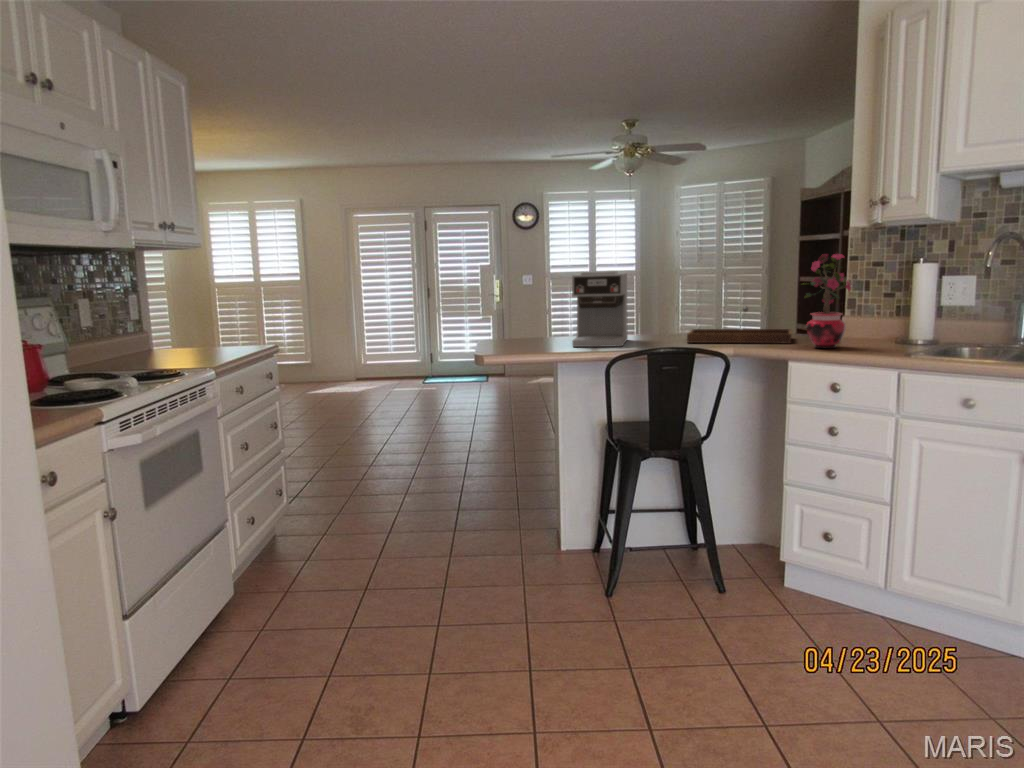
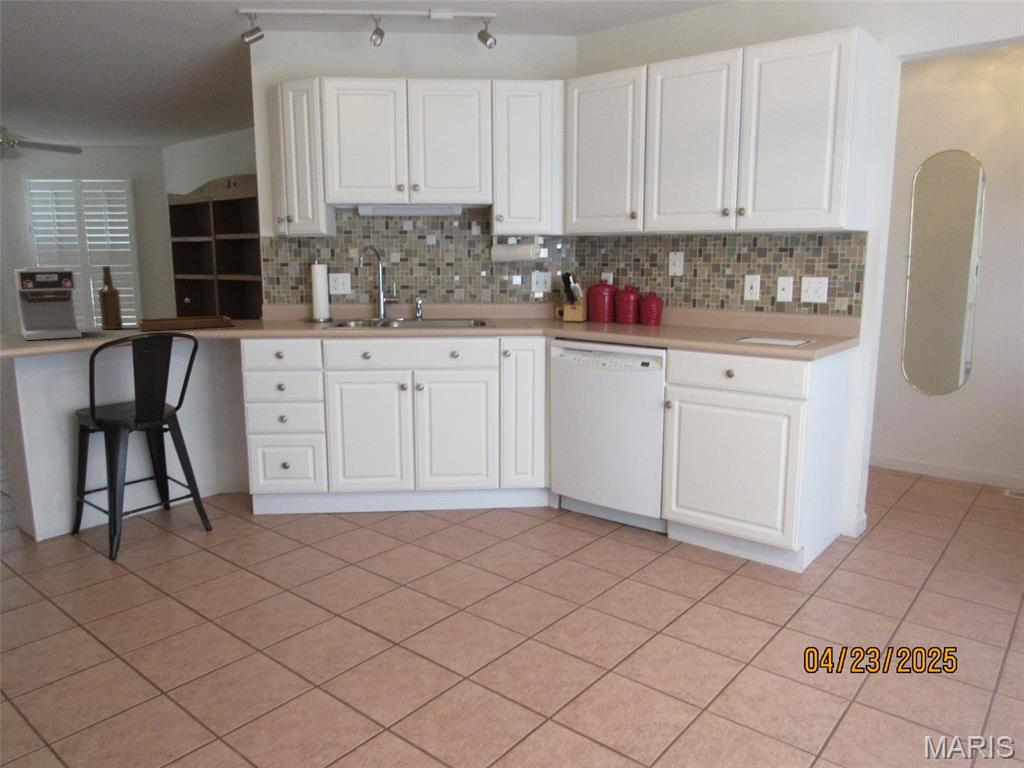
potted plant: present [804,254,851,348] -> none [239,254,278,328]
bottle: none [655,269,677,339] -> present [98,266,123,329]

